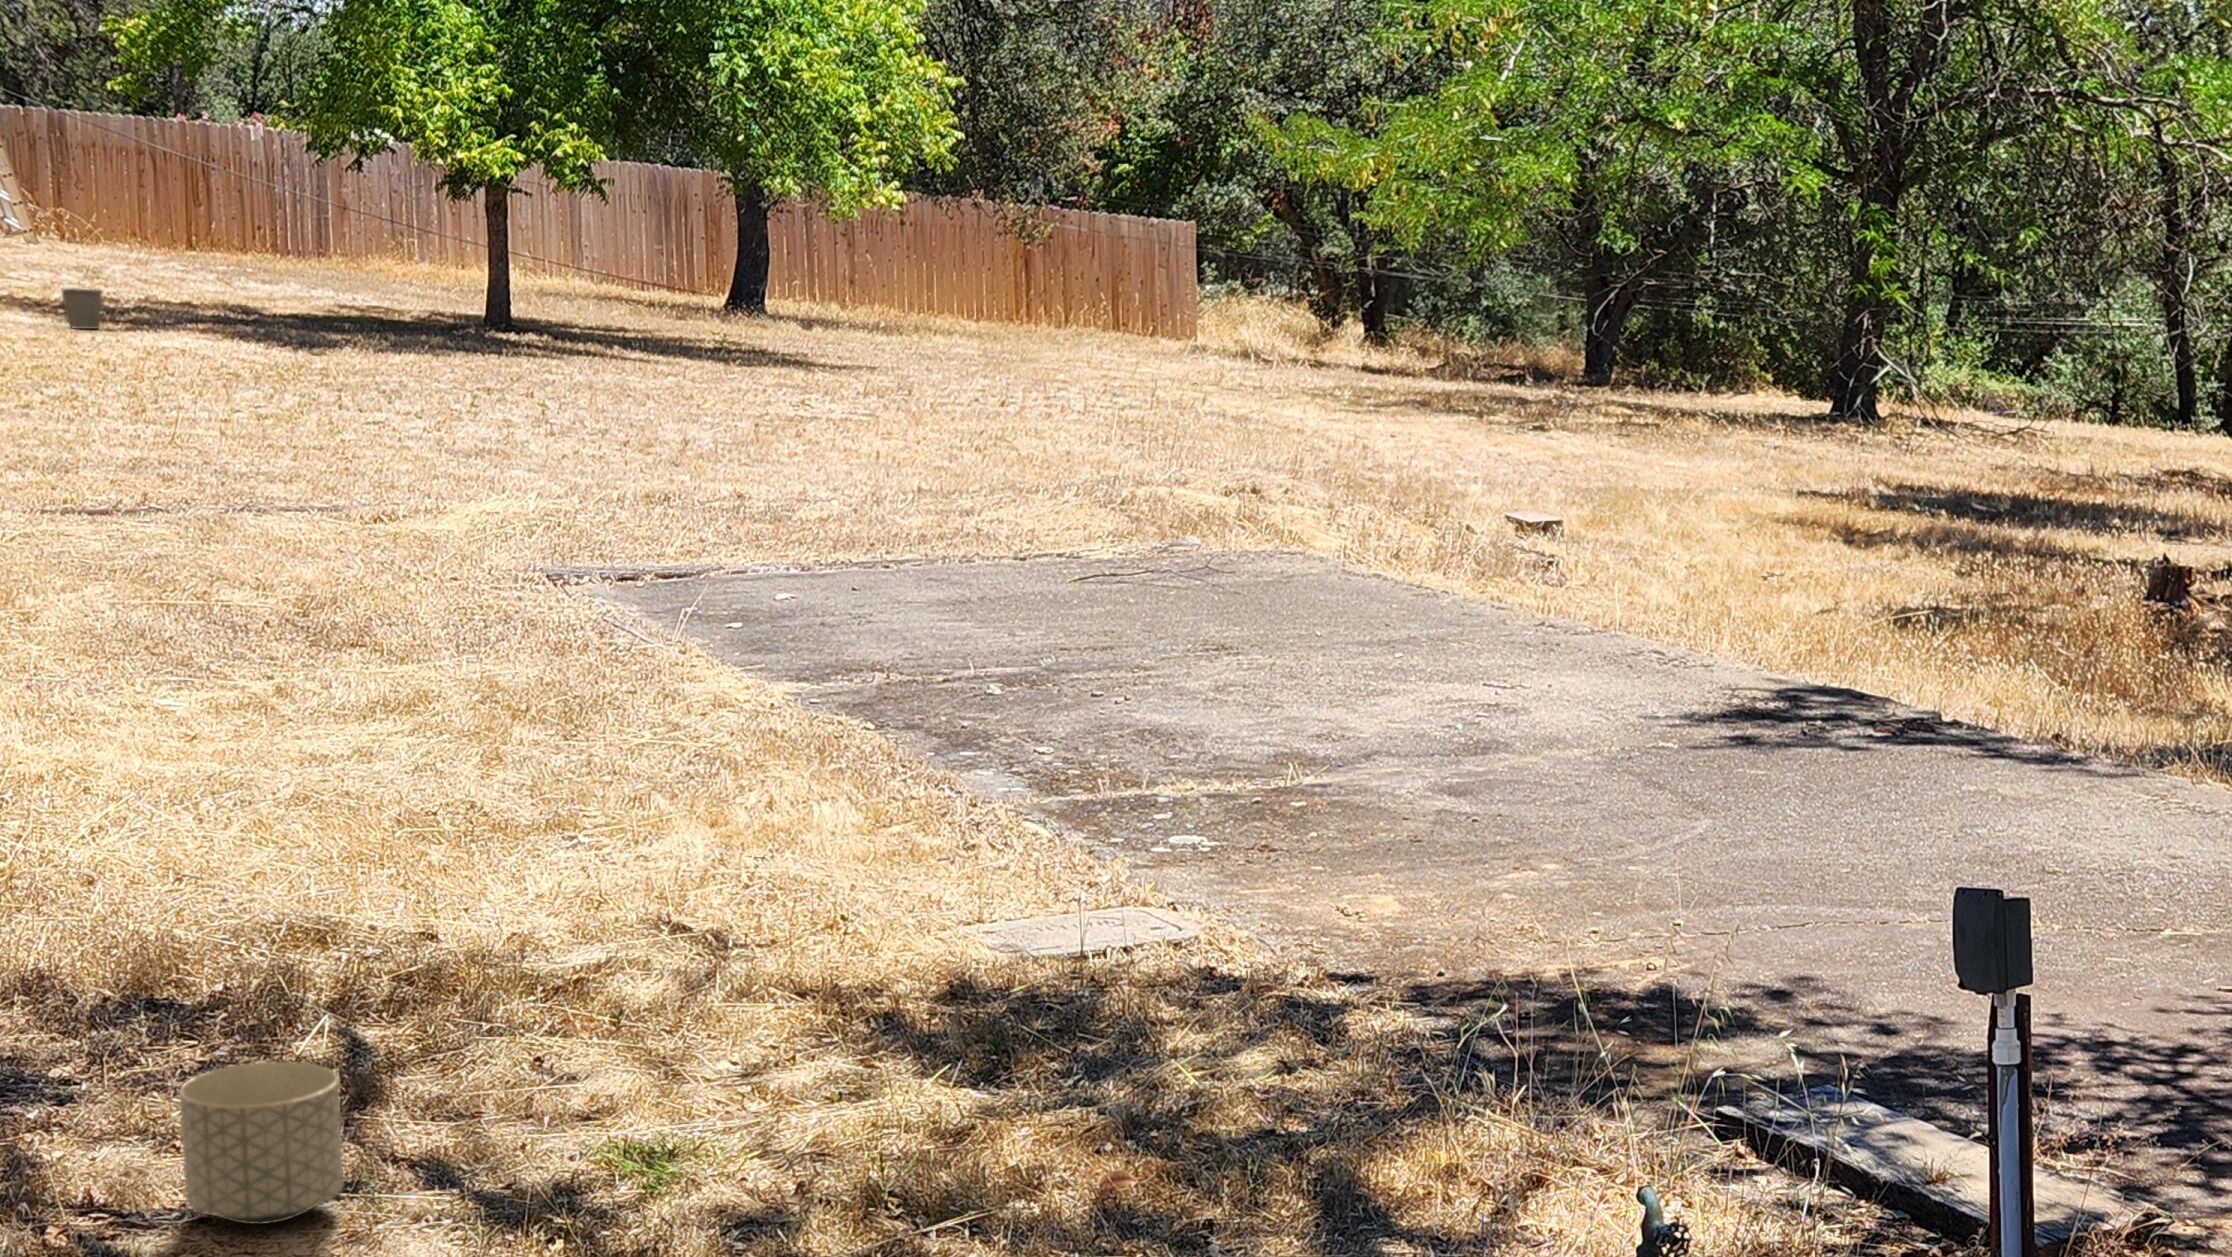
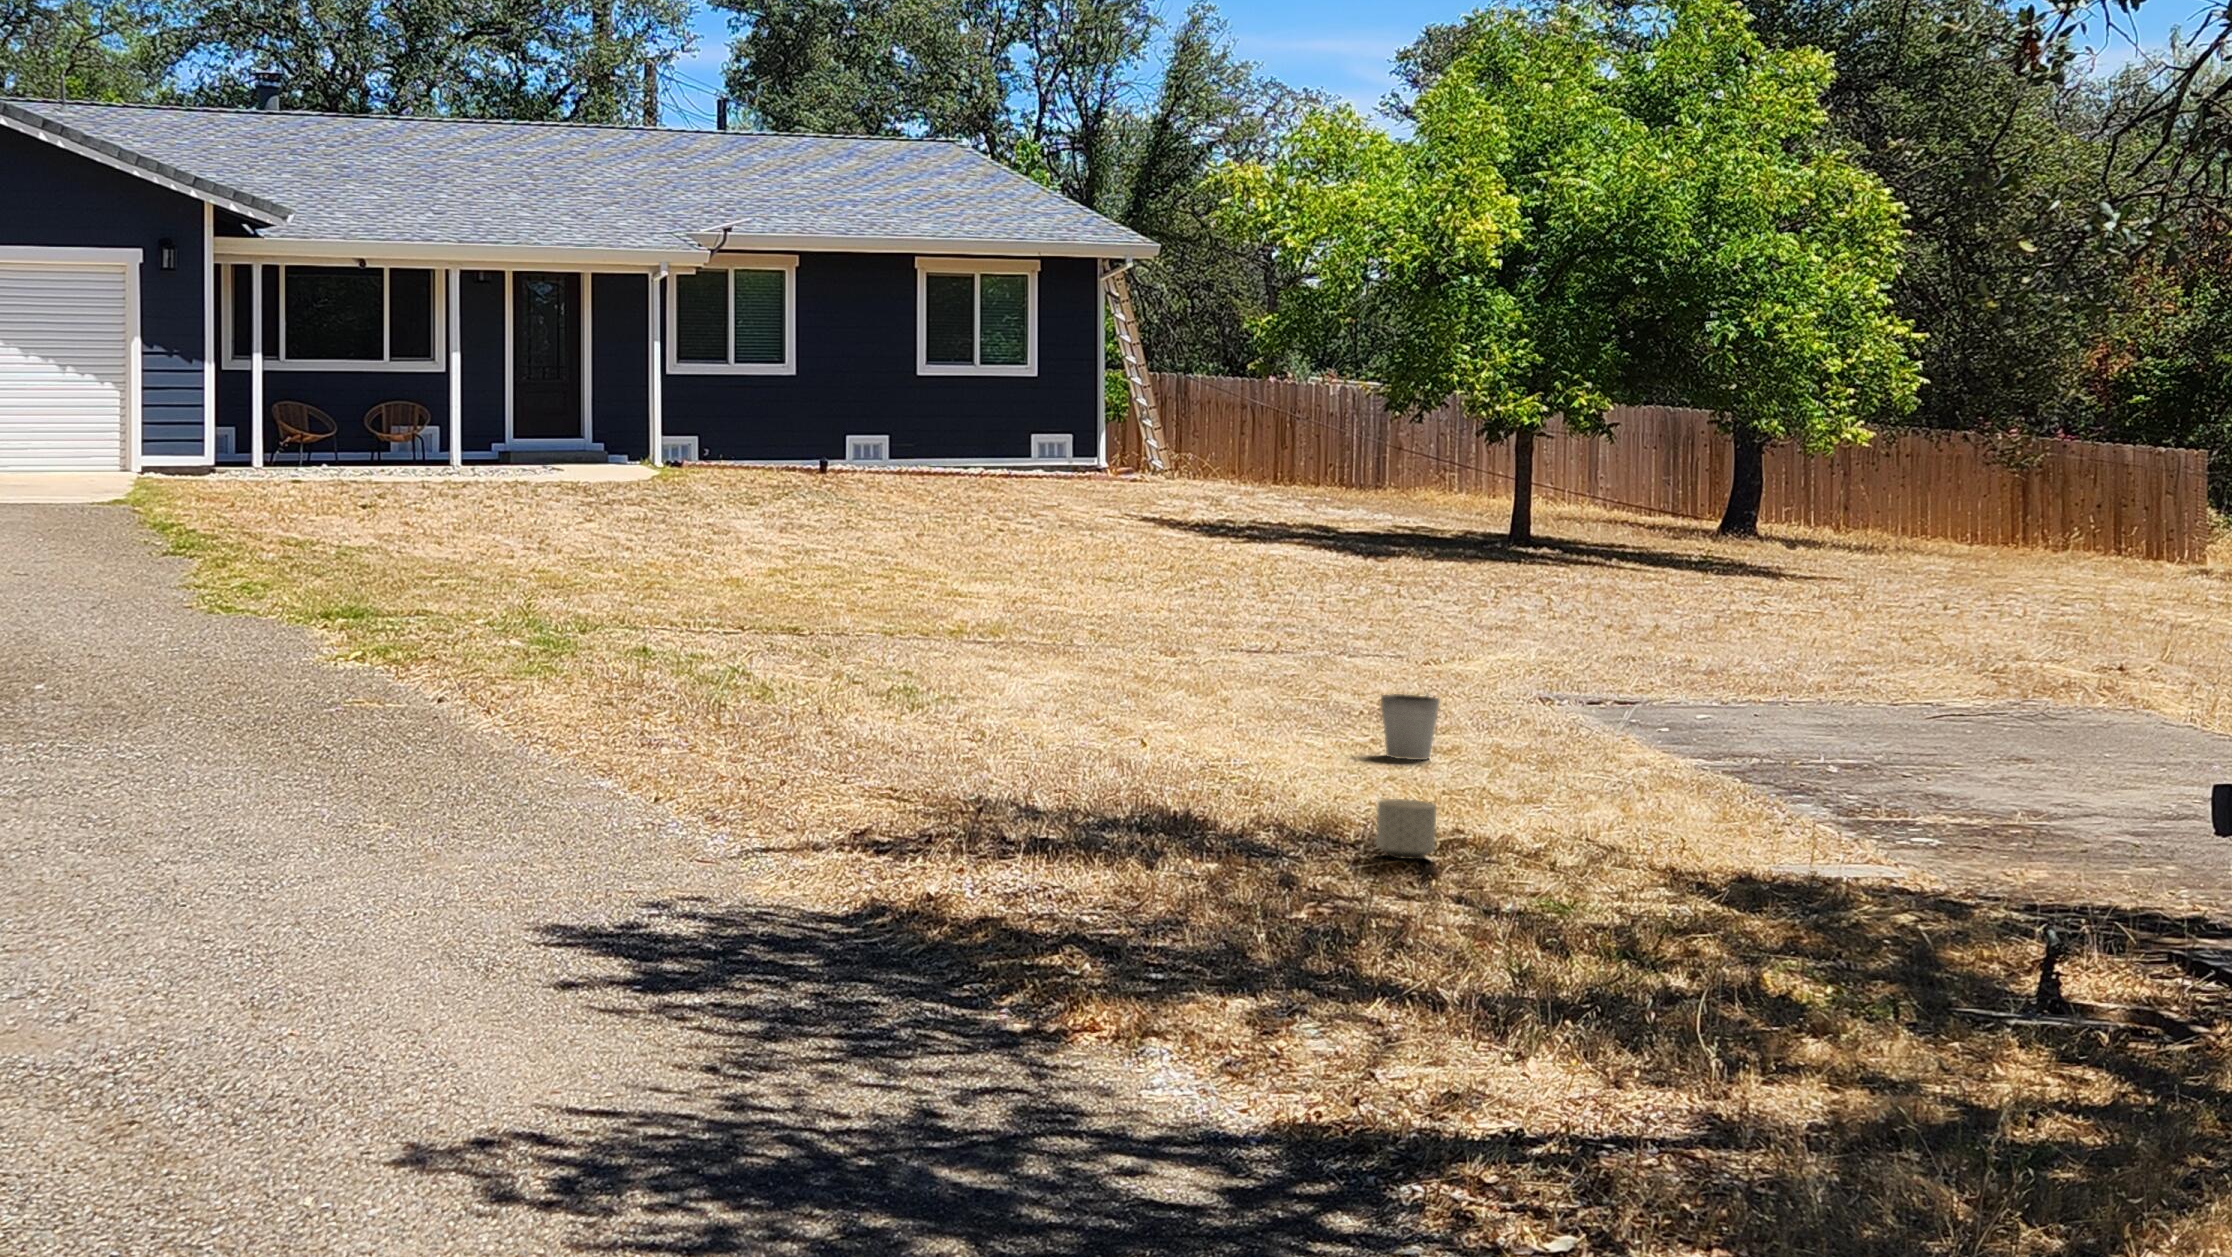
bucket: present [62,288,102,329] -> present [1381,694,1440,760]

